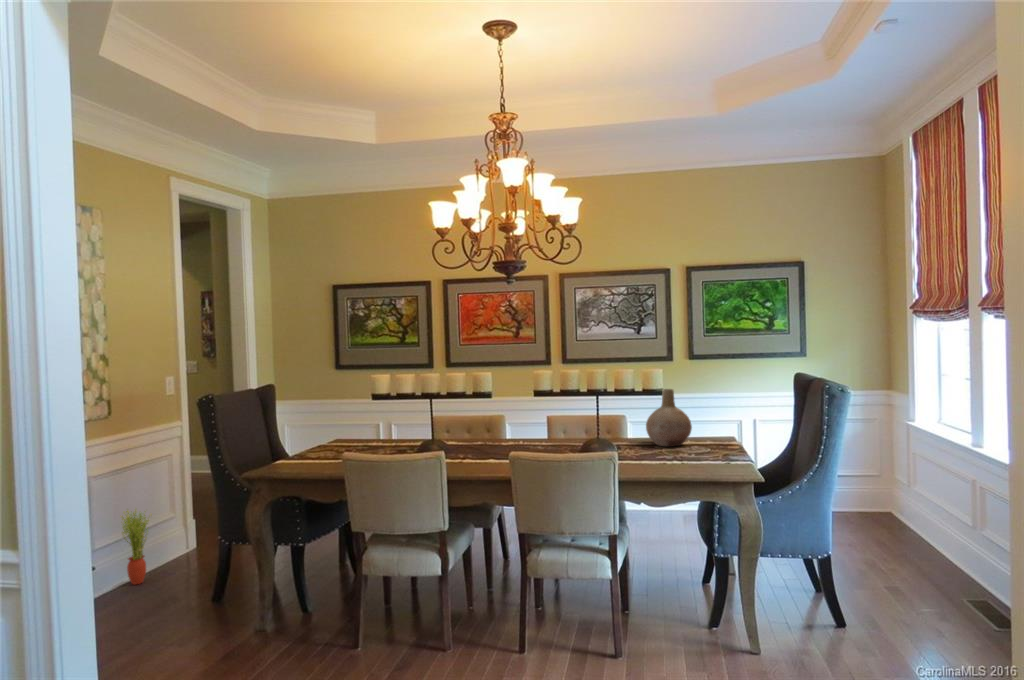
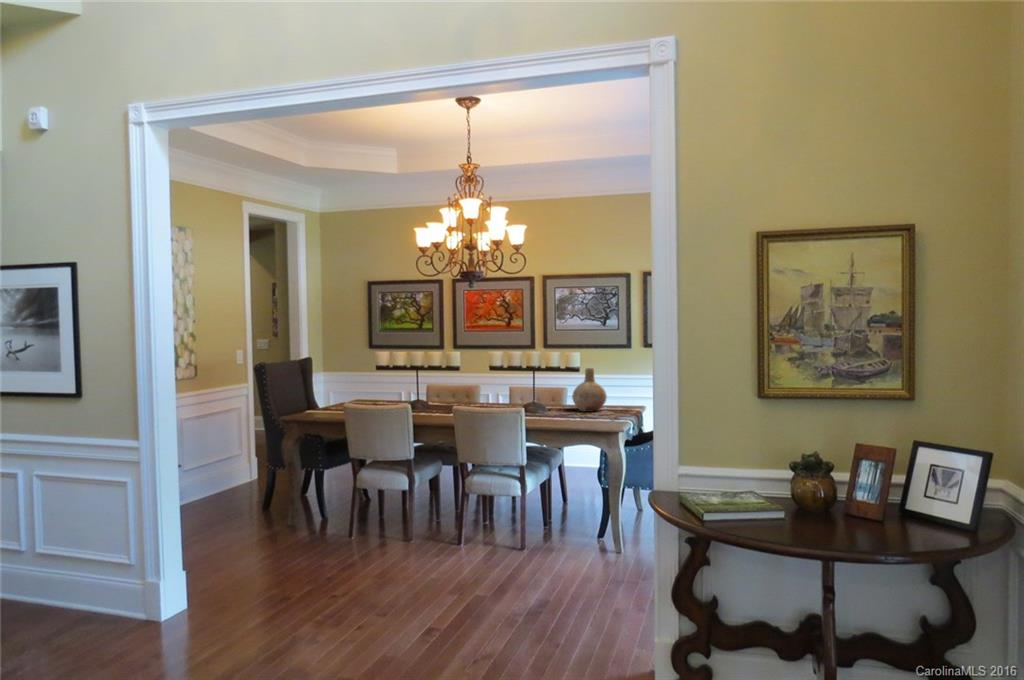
potted plant: present [122,509,152,585] -> none [202,442,224,497]

